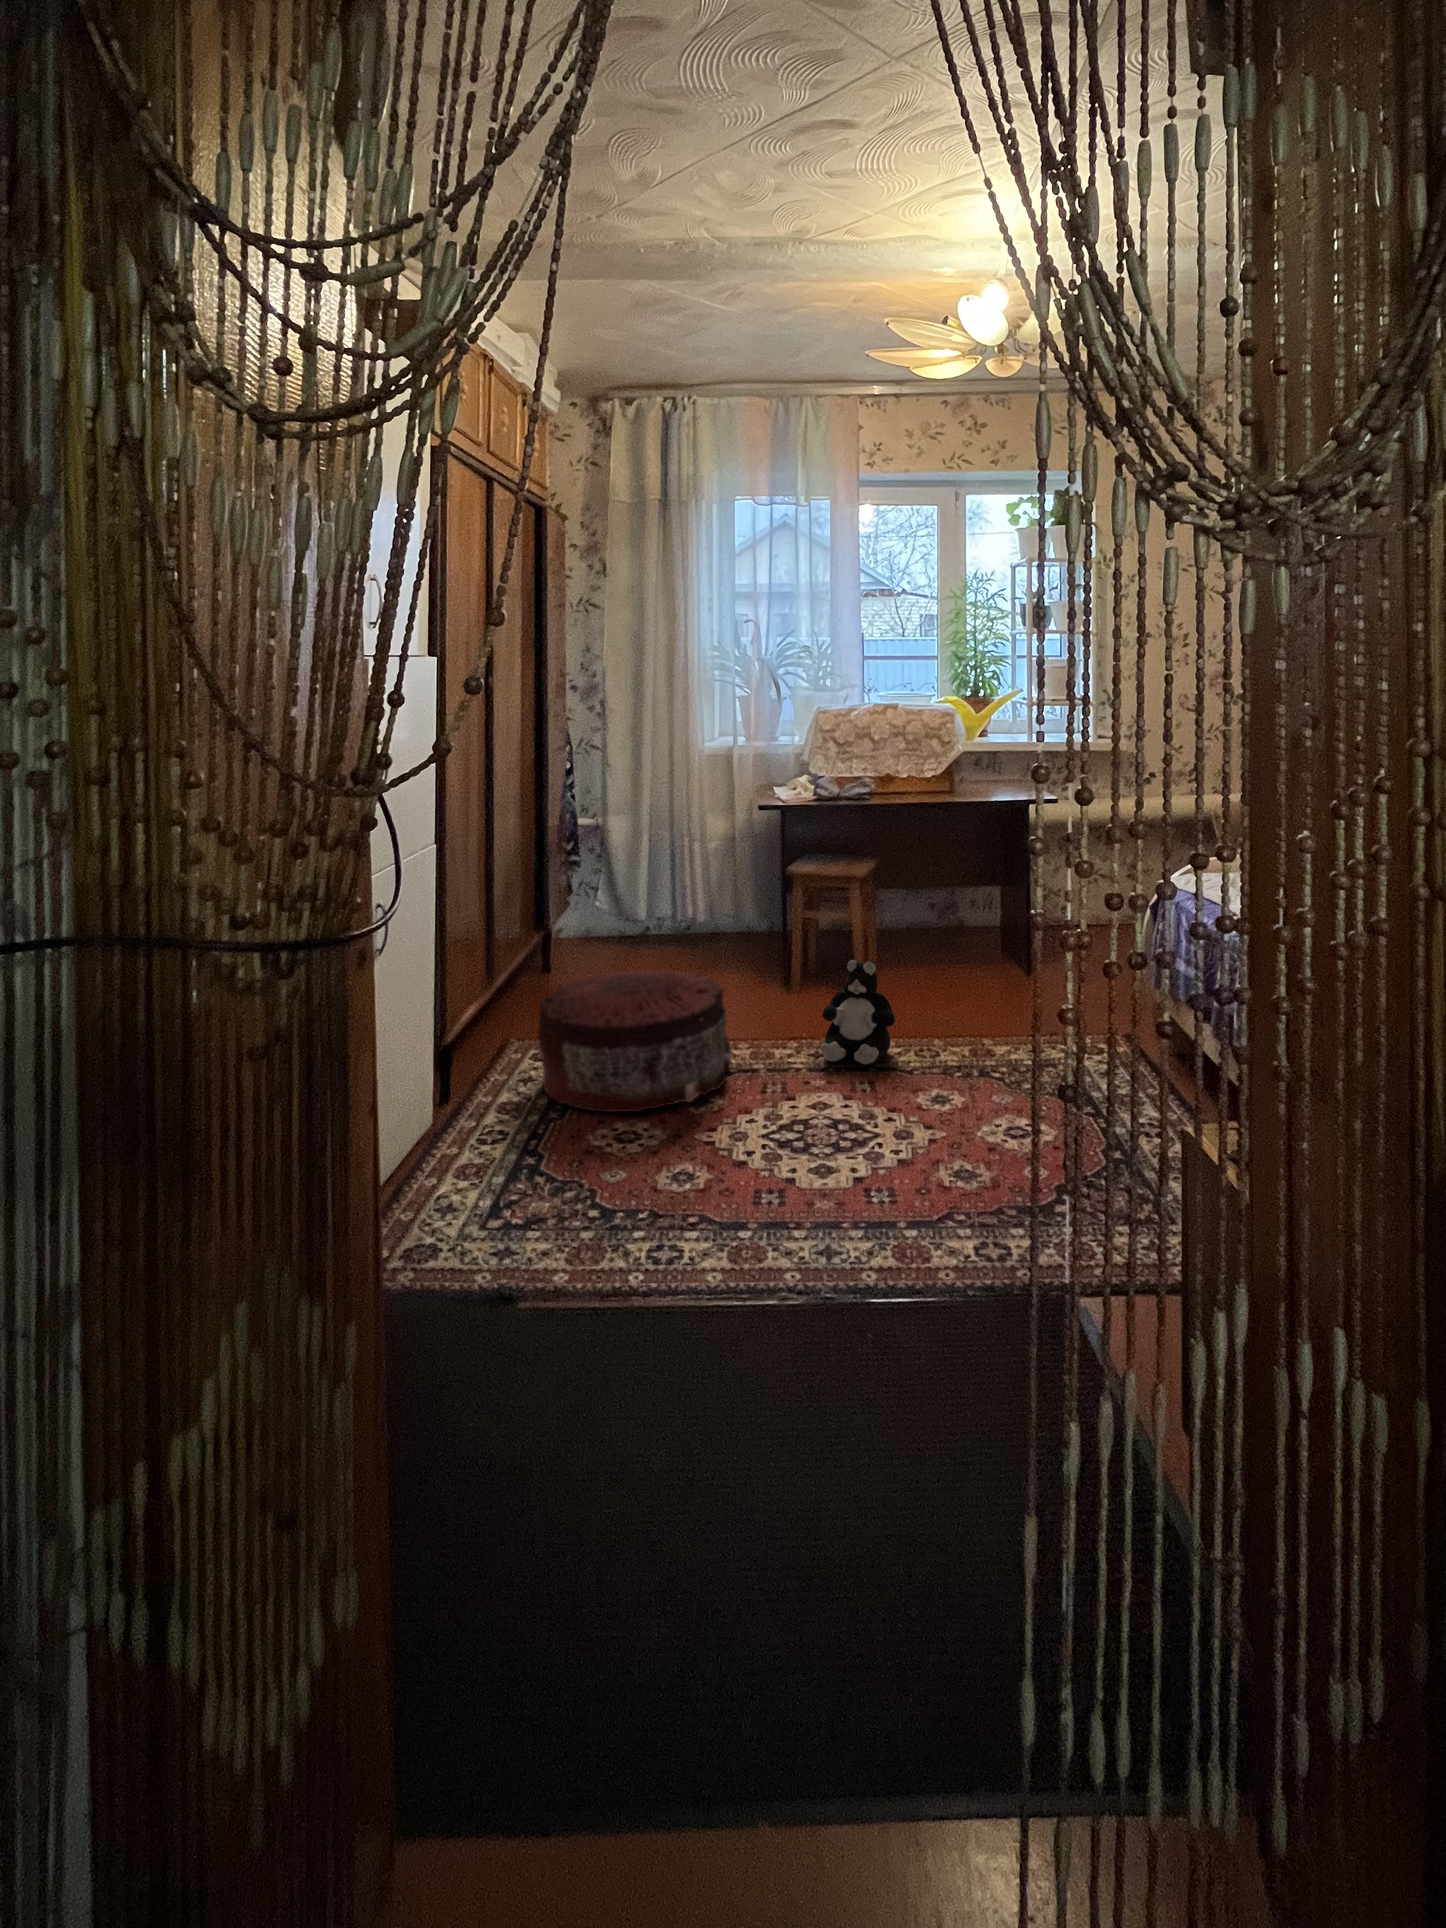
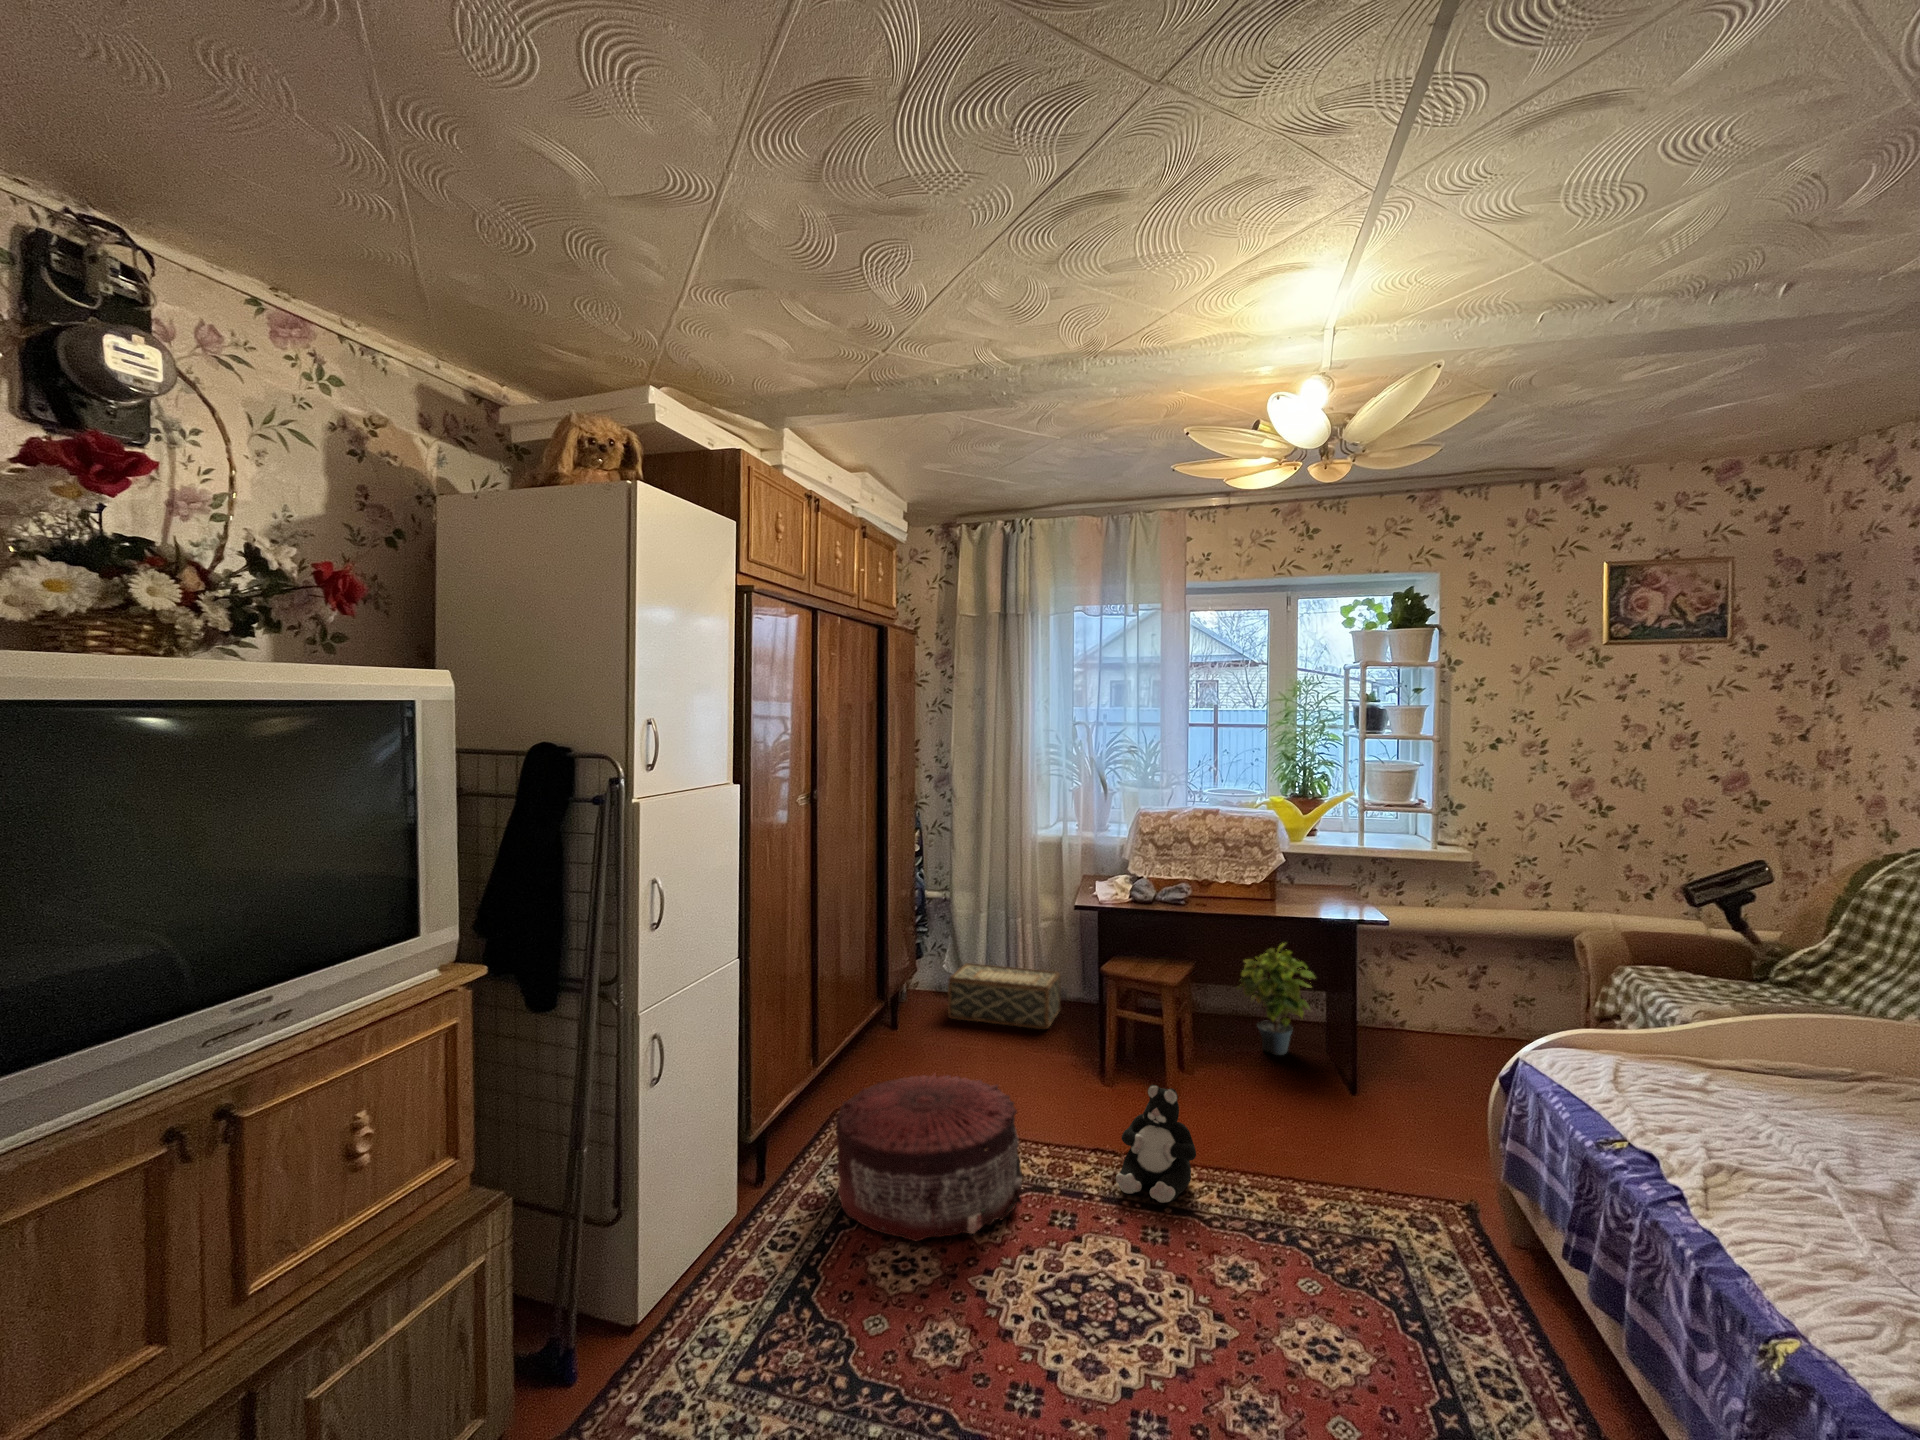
potted plant: none [917,838,995,953] -> present [1238,943,1315,1055]
woven basket: none [610,890,731,950] -> present [948,963,1061,1029]

